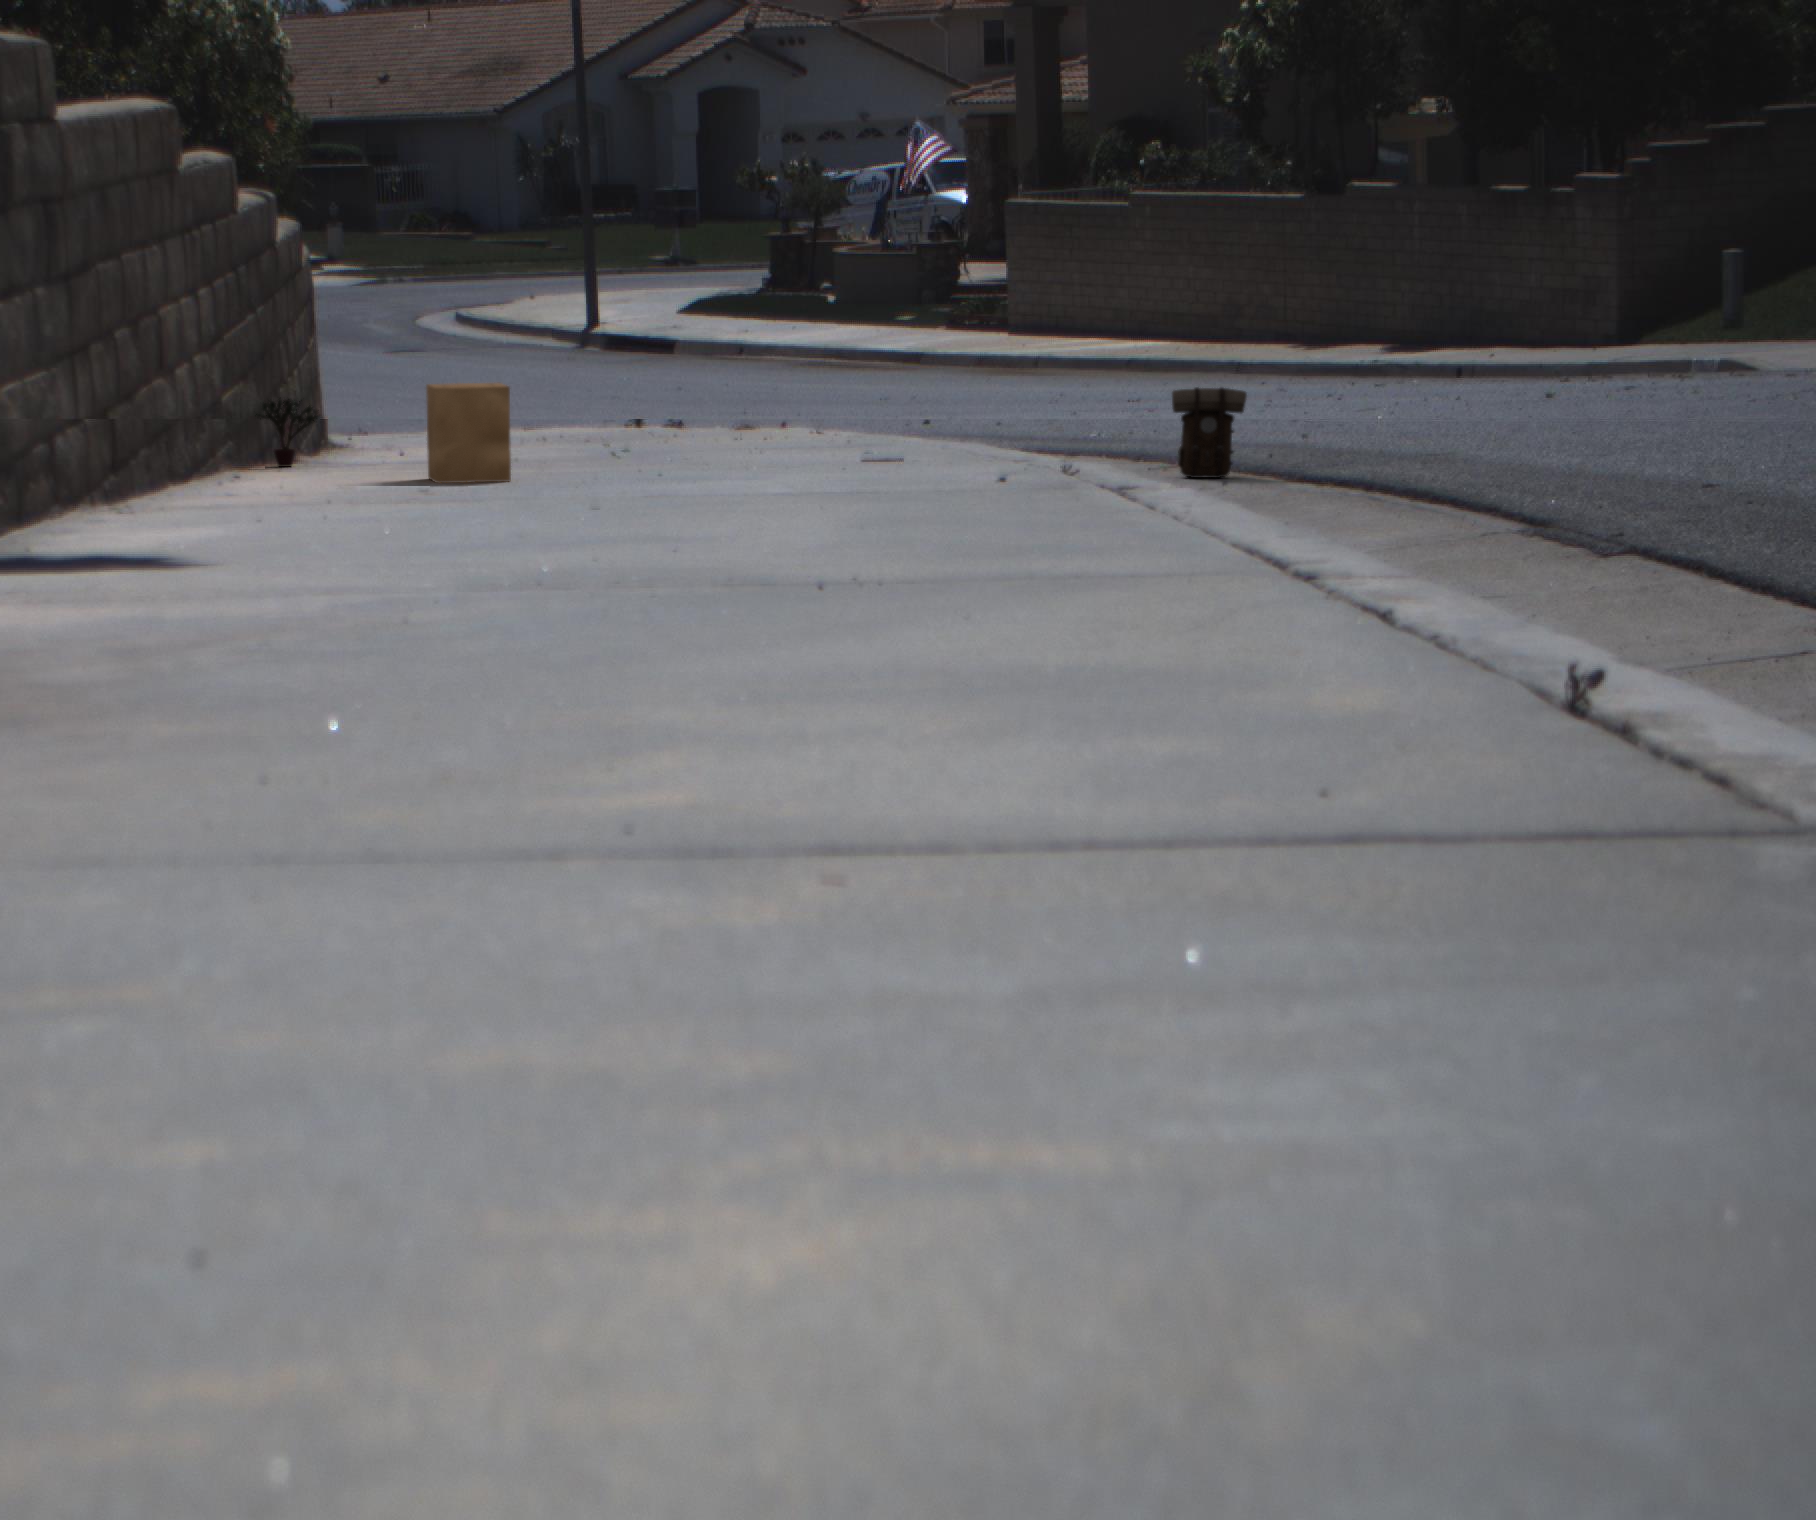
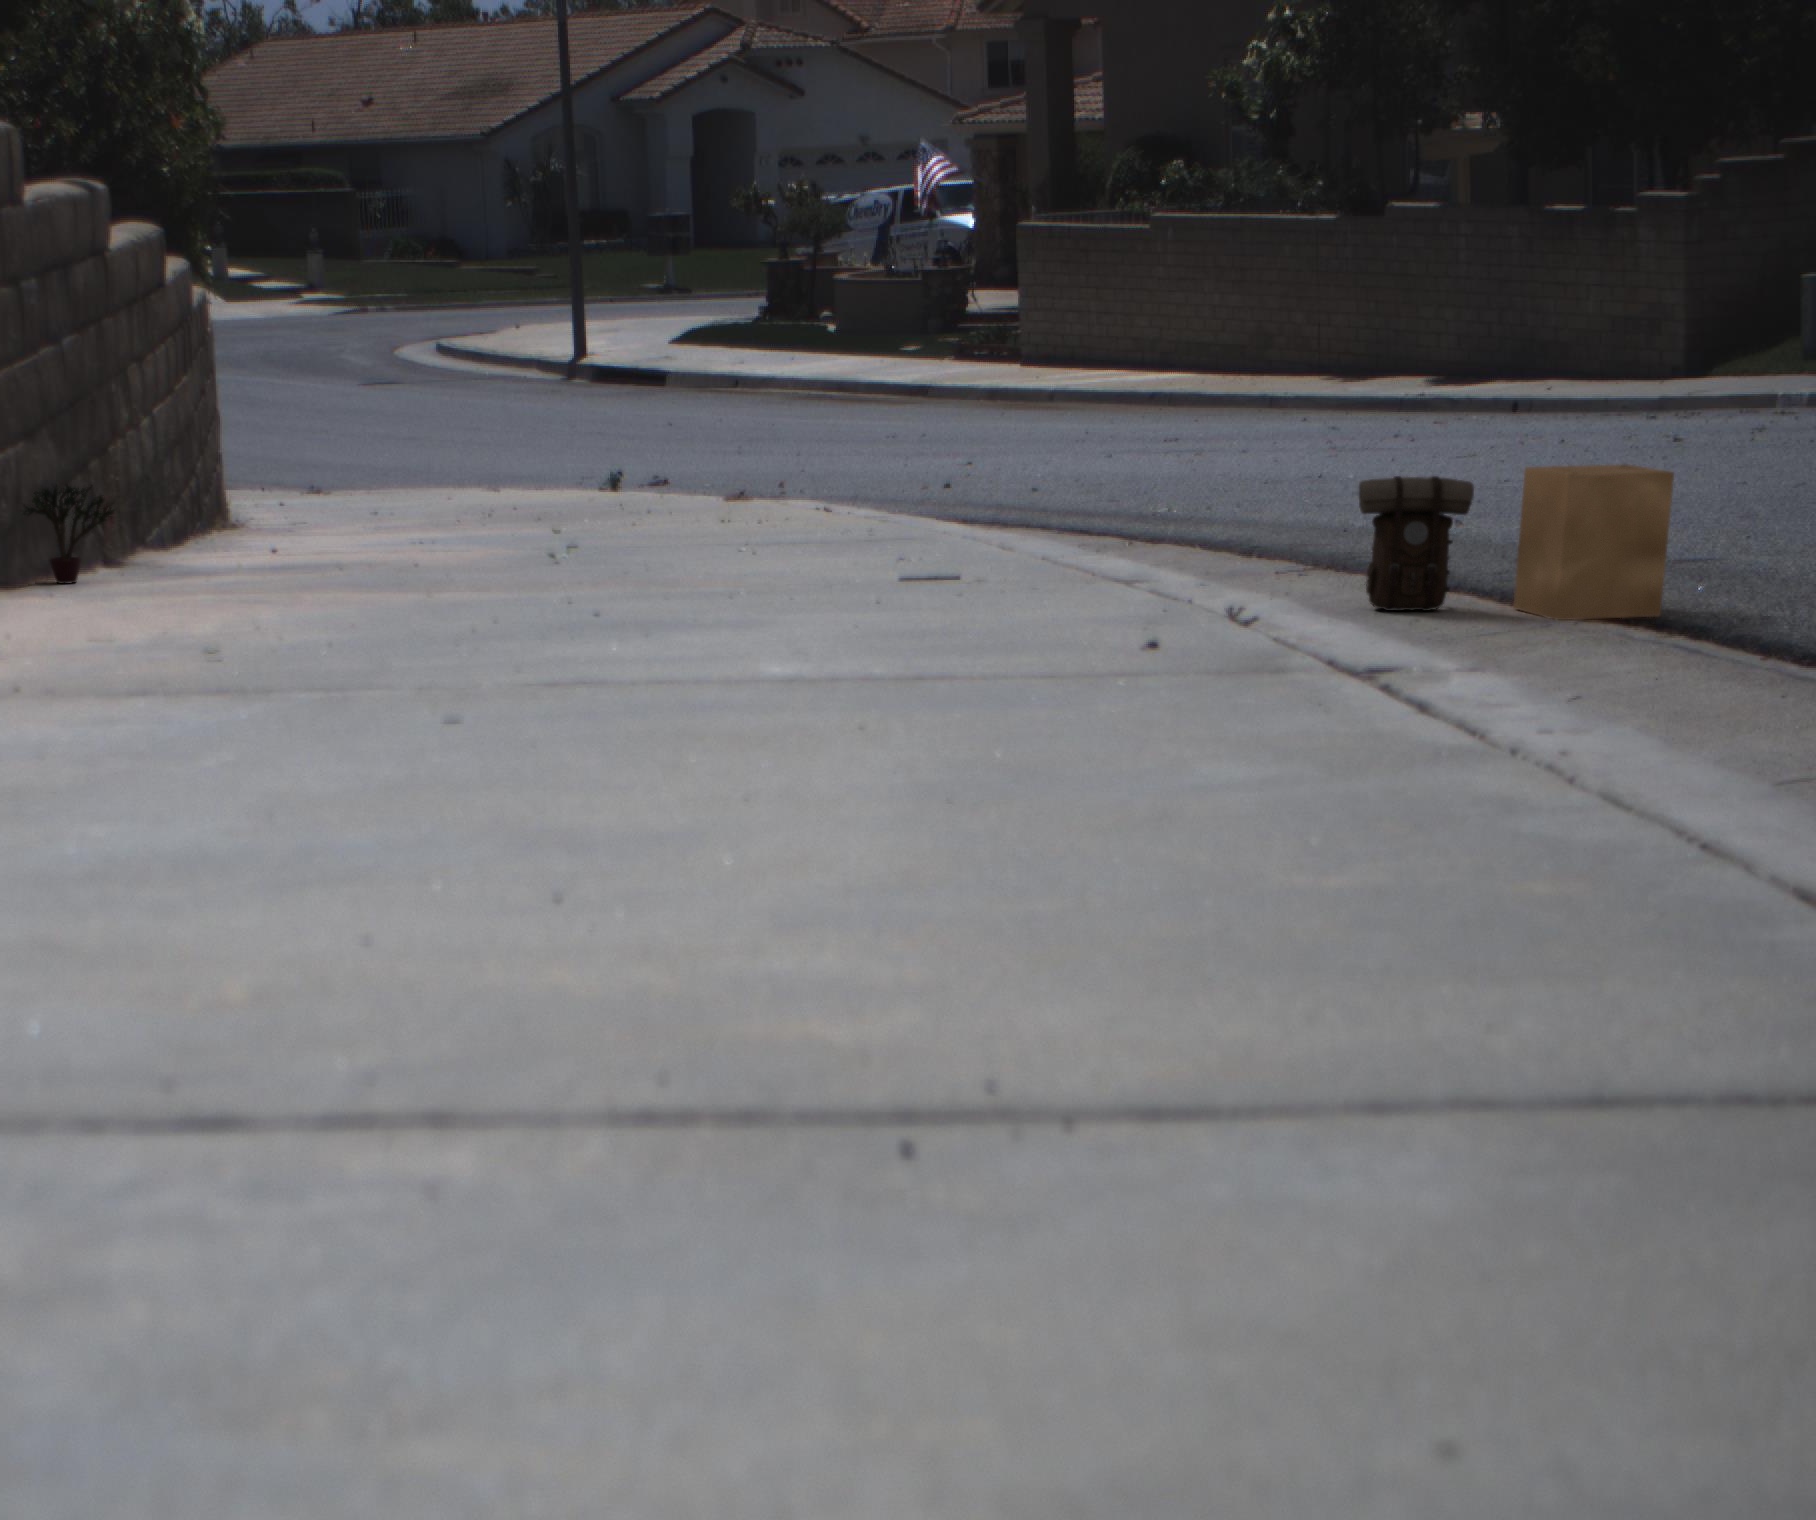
cardboard box: present [426,383,511,483] -> present [1514,464,1674,620]

